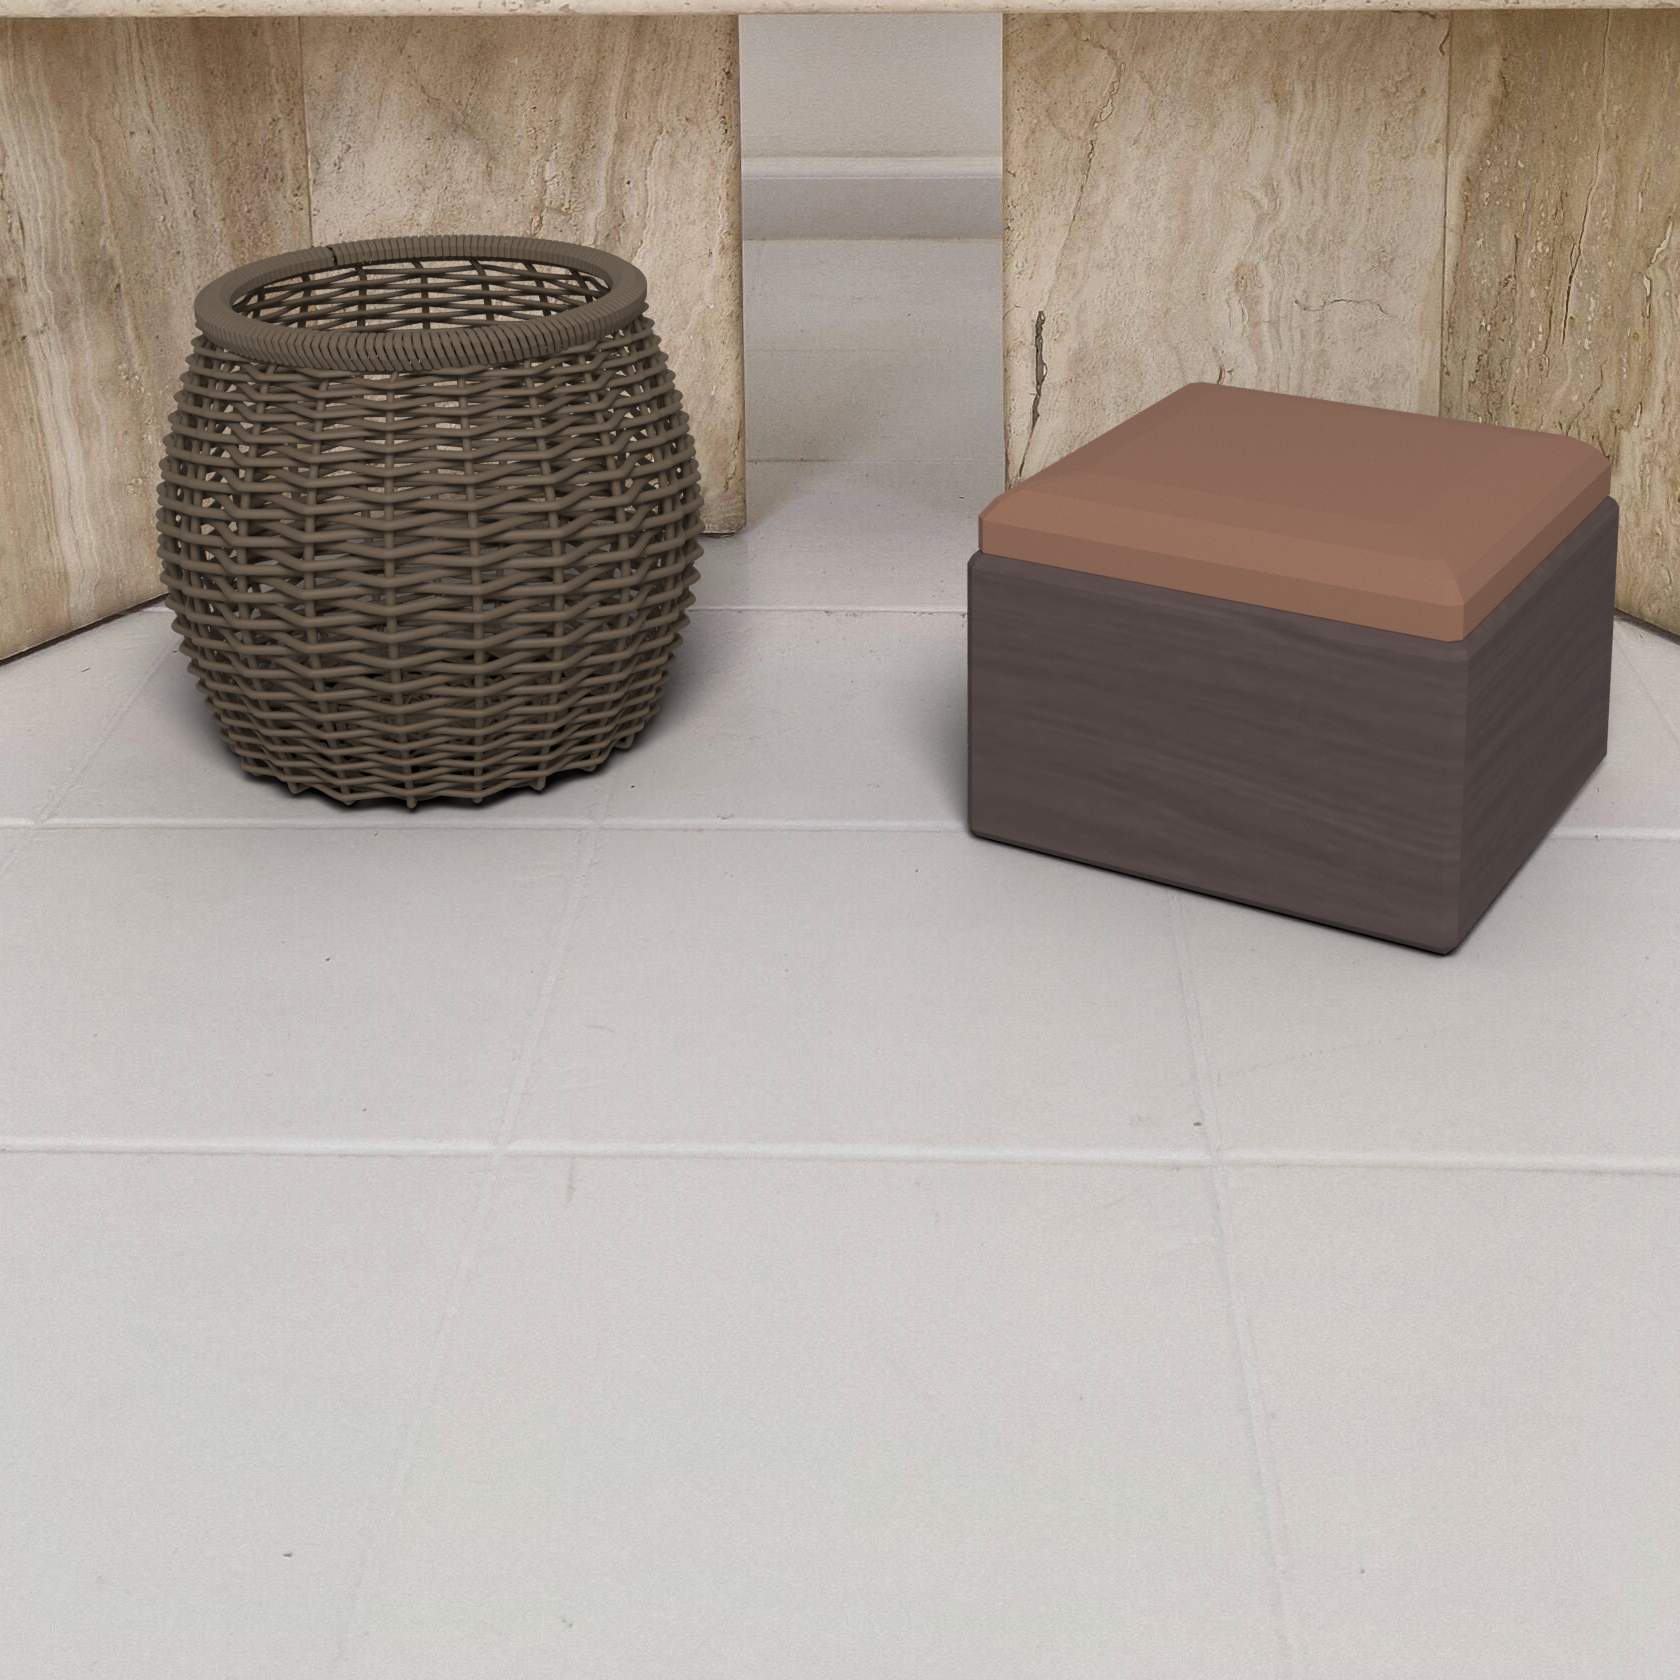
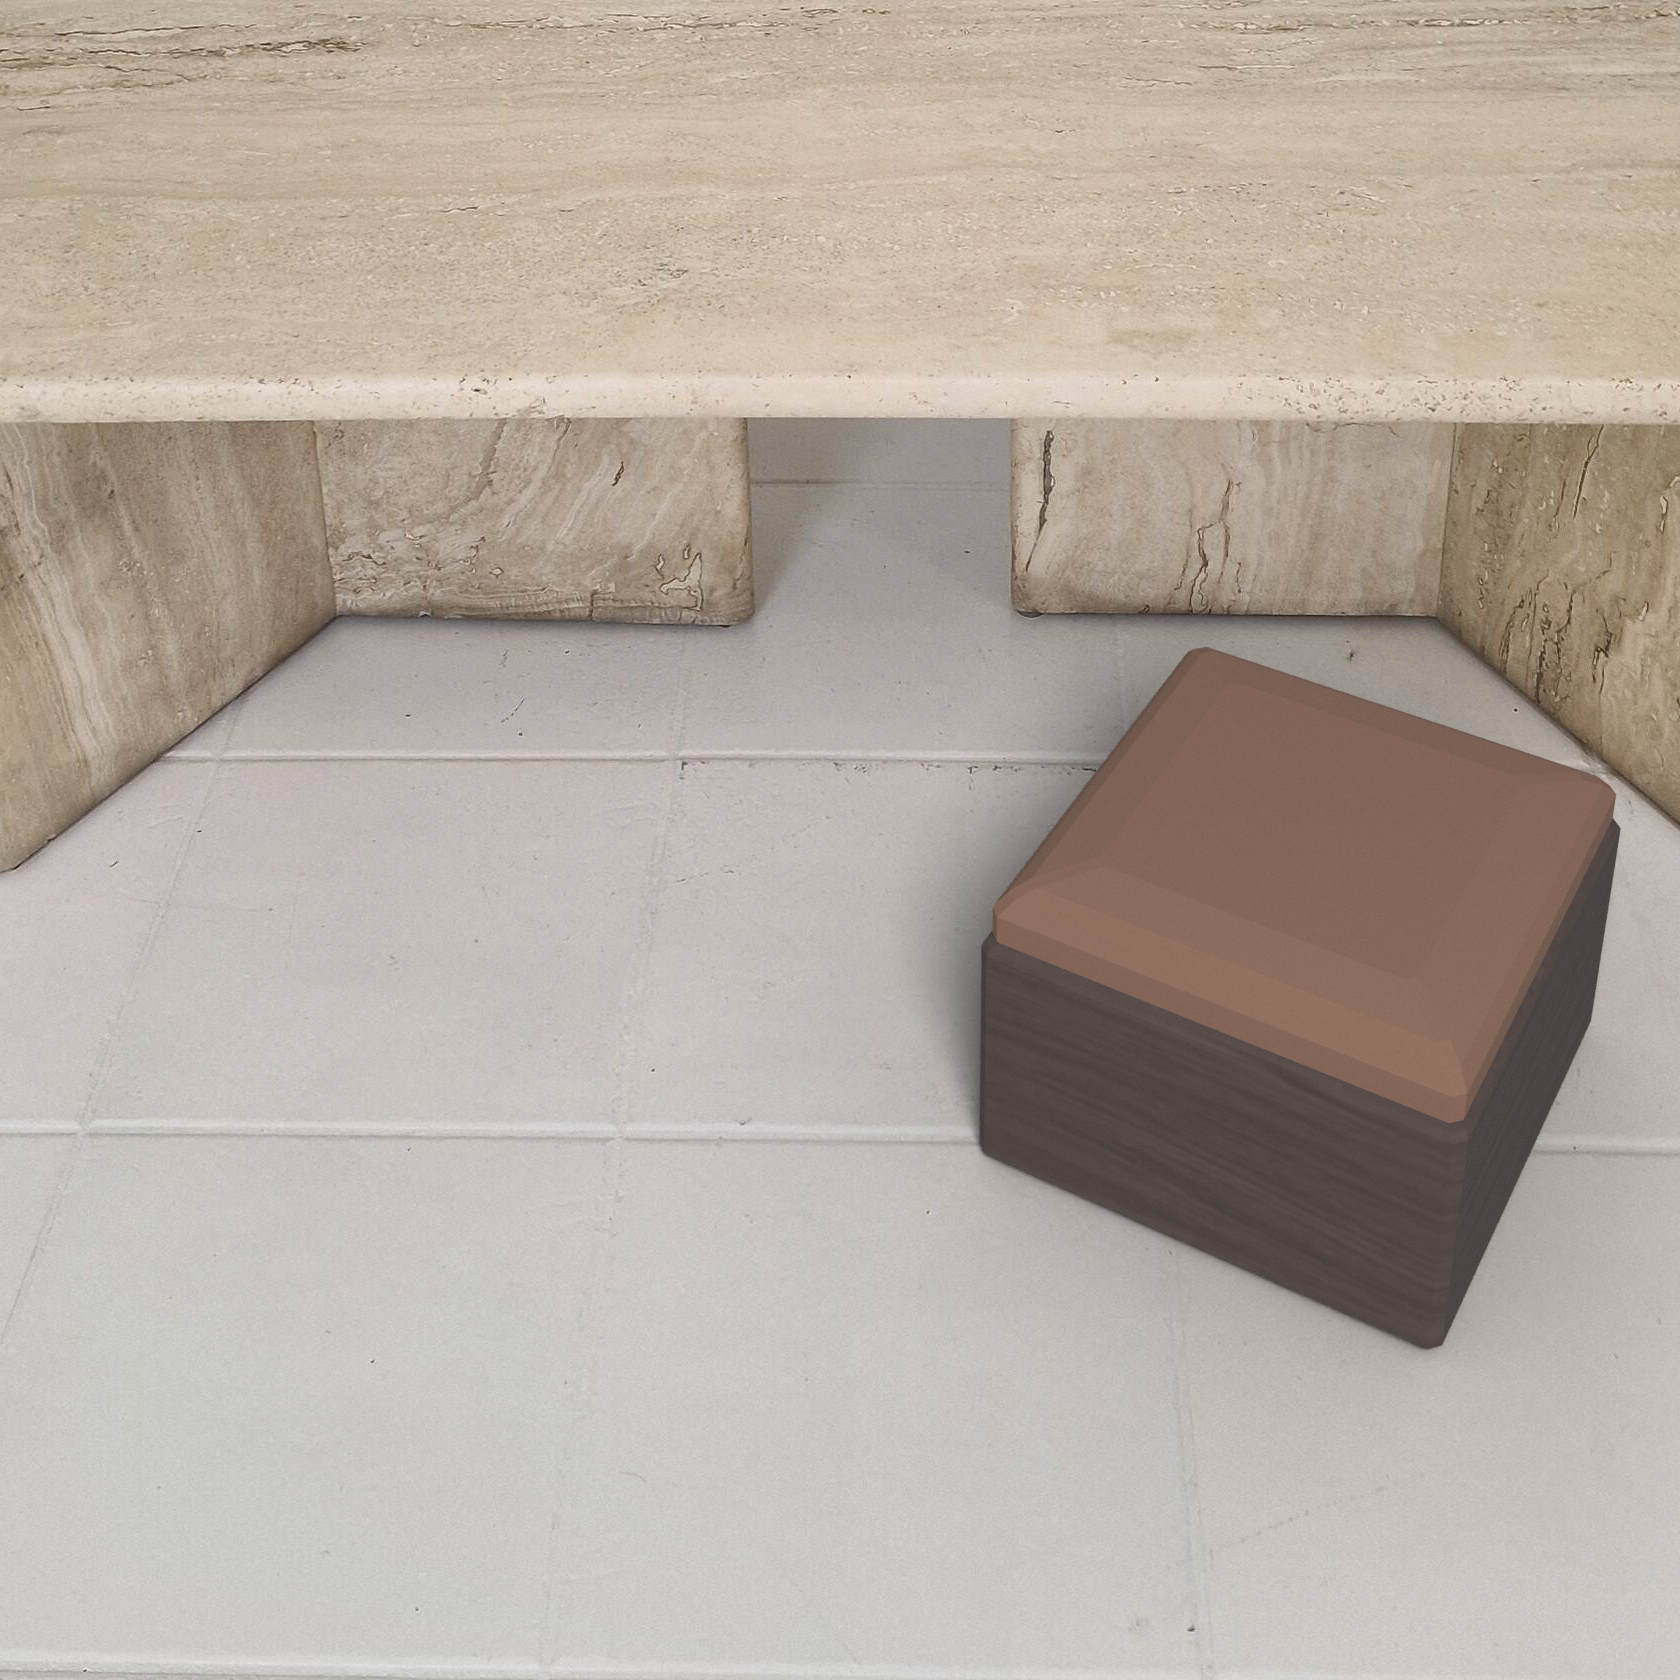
woven basket: present [156,234,705,808] -> none [173,485,720,1118]

